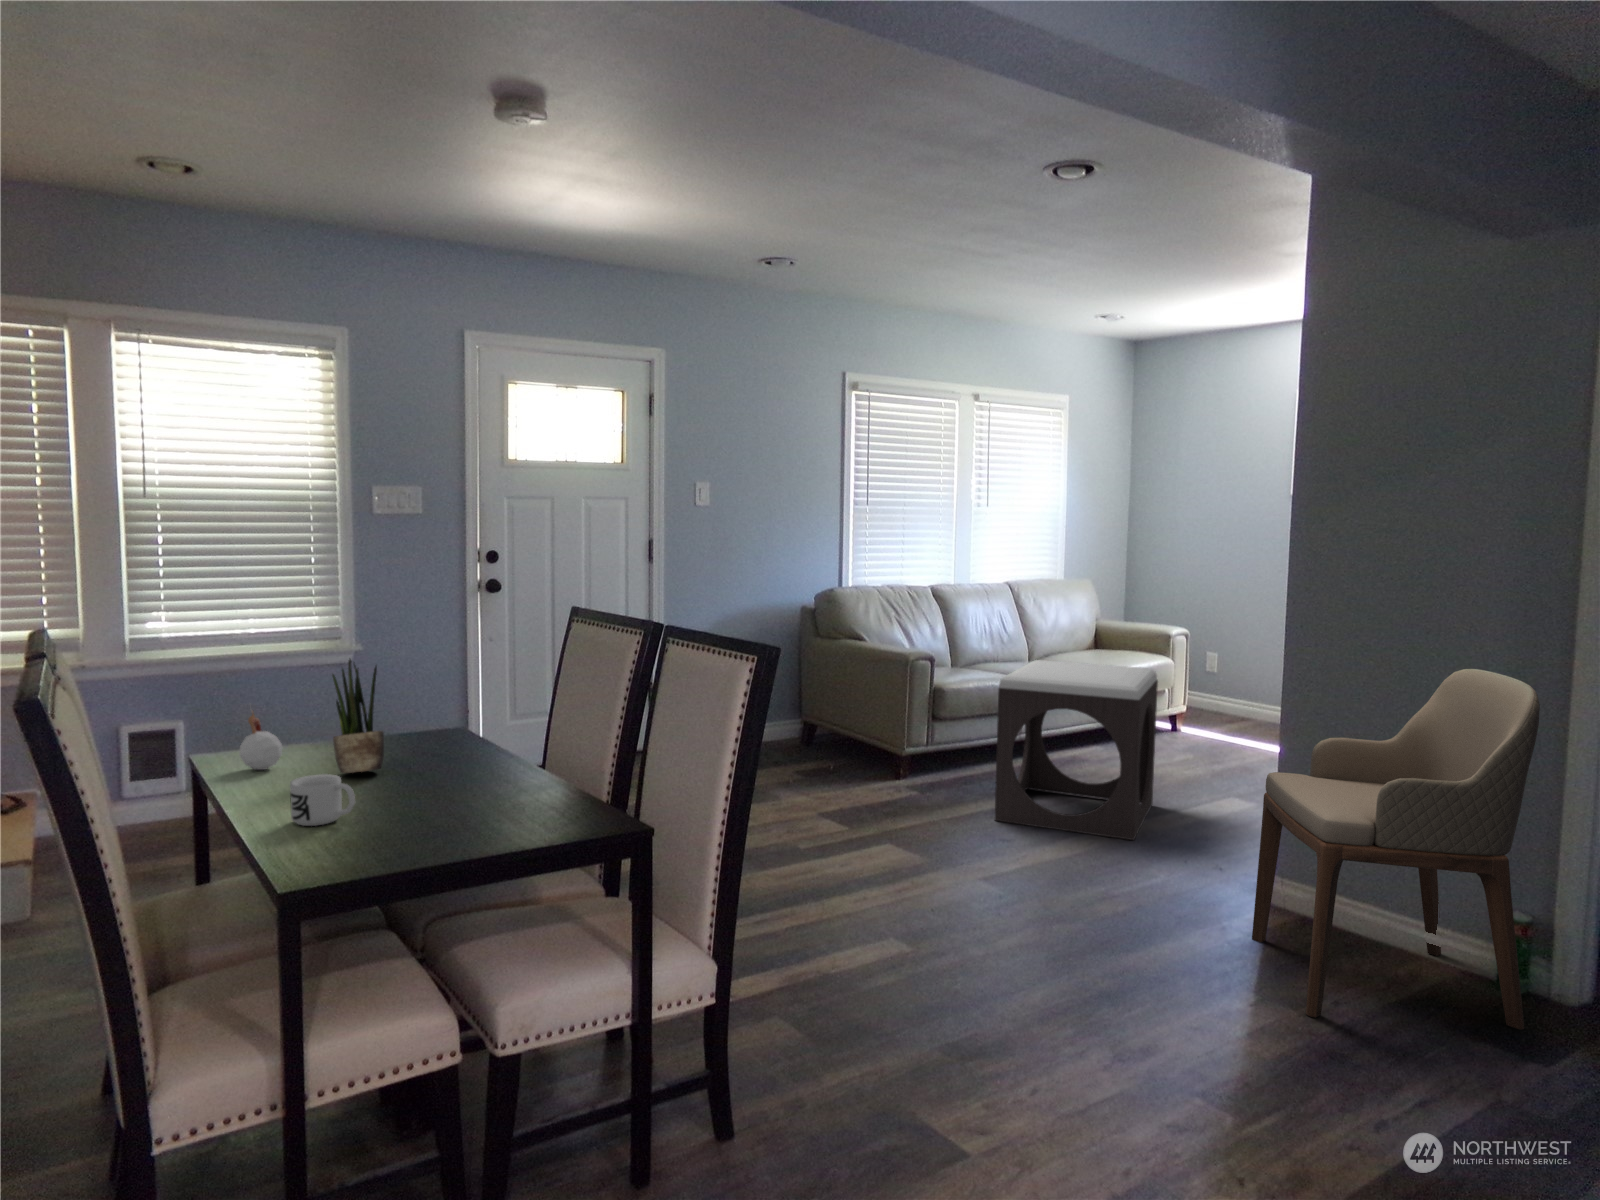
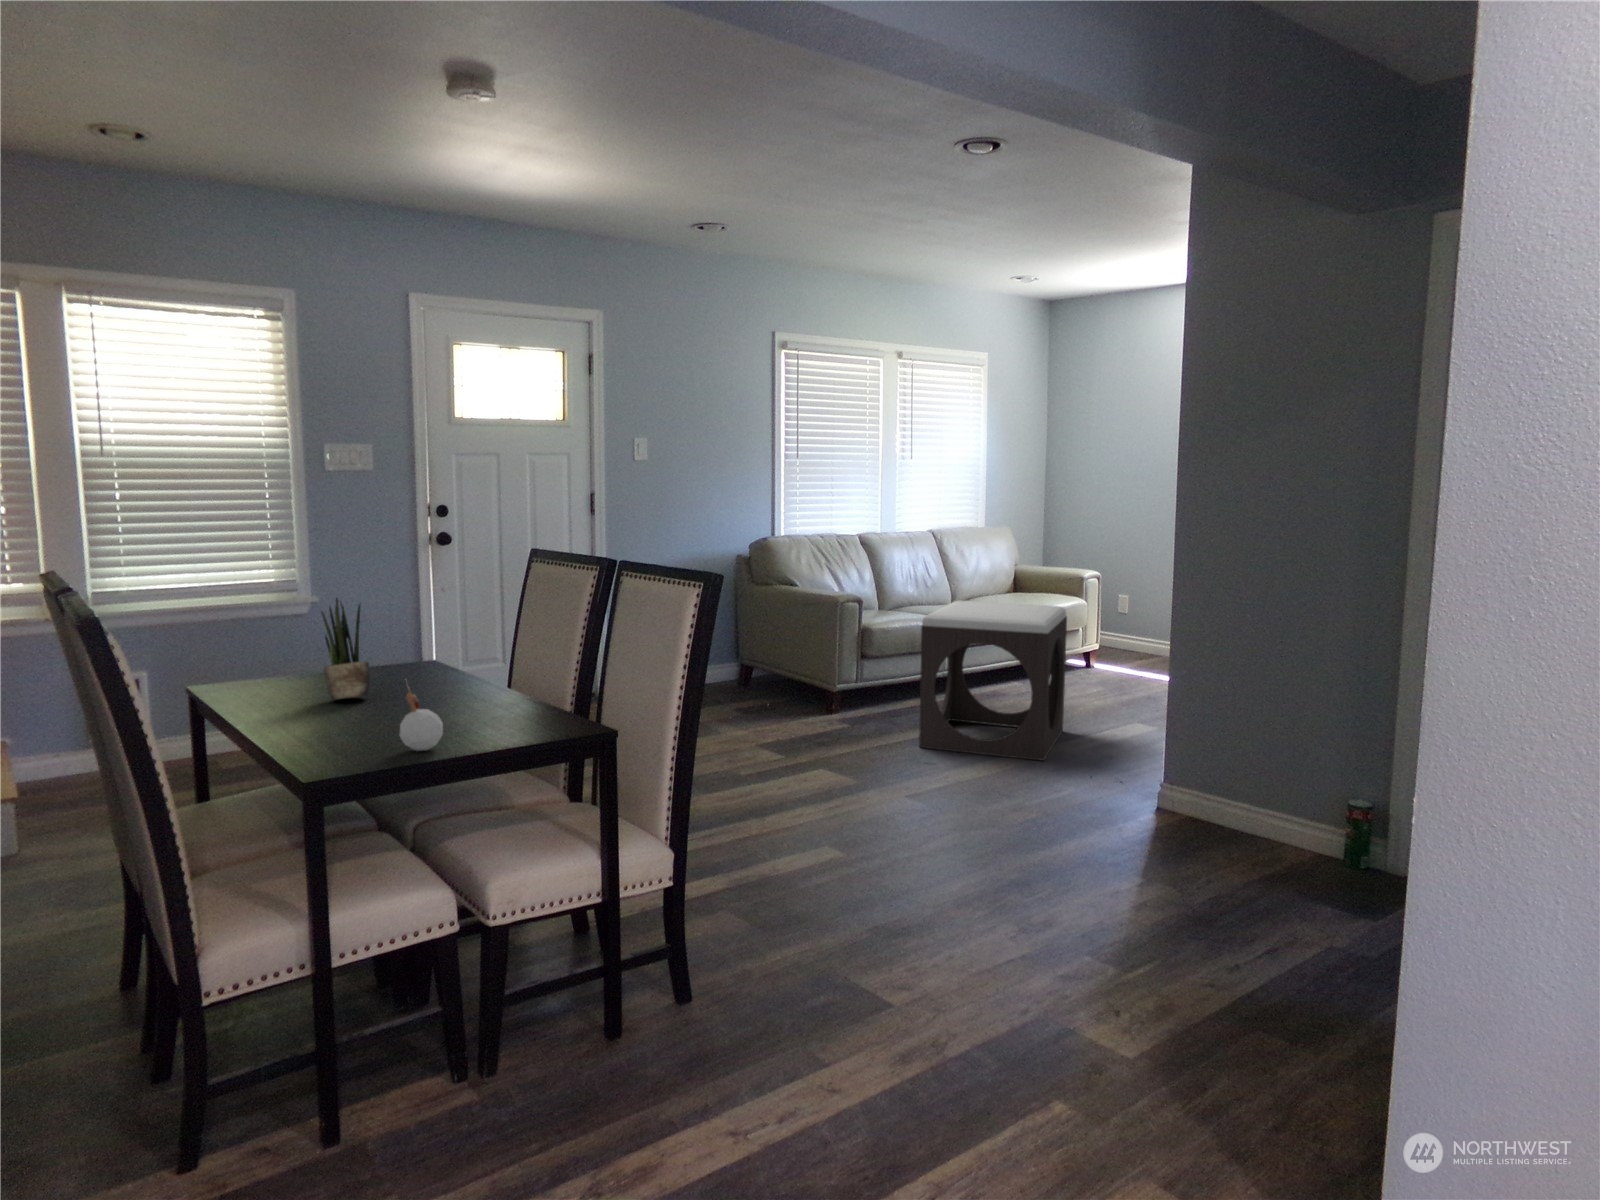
armchair: present [1252,669,1540,1030] -> none [1140,595,1372,898]
candle: present [240,710,282,770] -> present [400,679,443,751]
mug: present [290,774,355,826] -> none [297,695,356,739]

